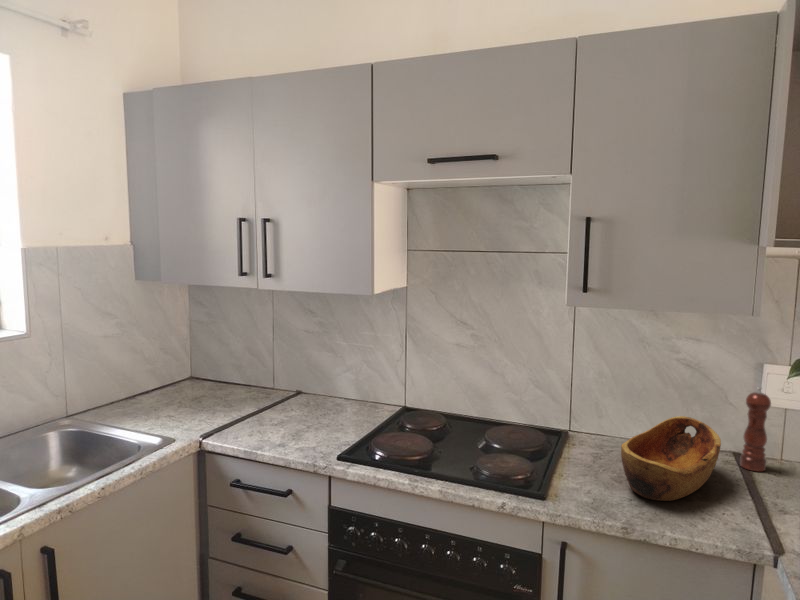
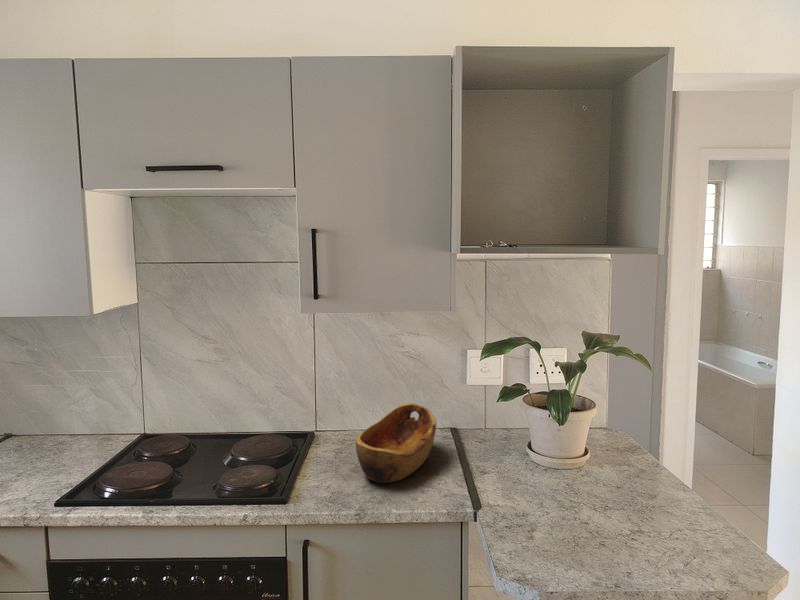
pepper mill: present [740,387,771,471] -> none [454,371,473,441]

